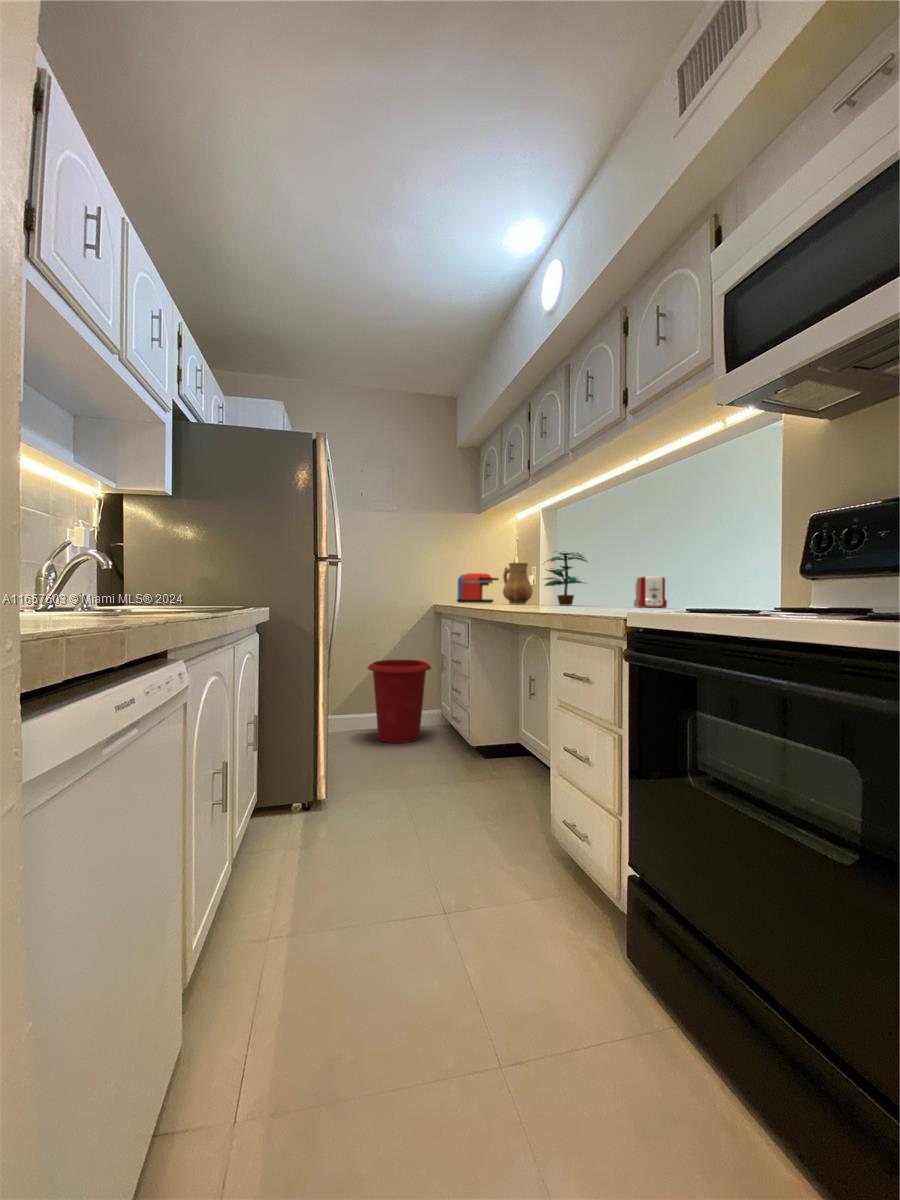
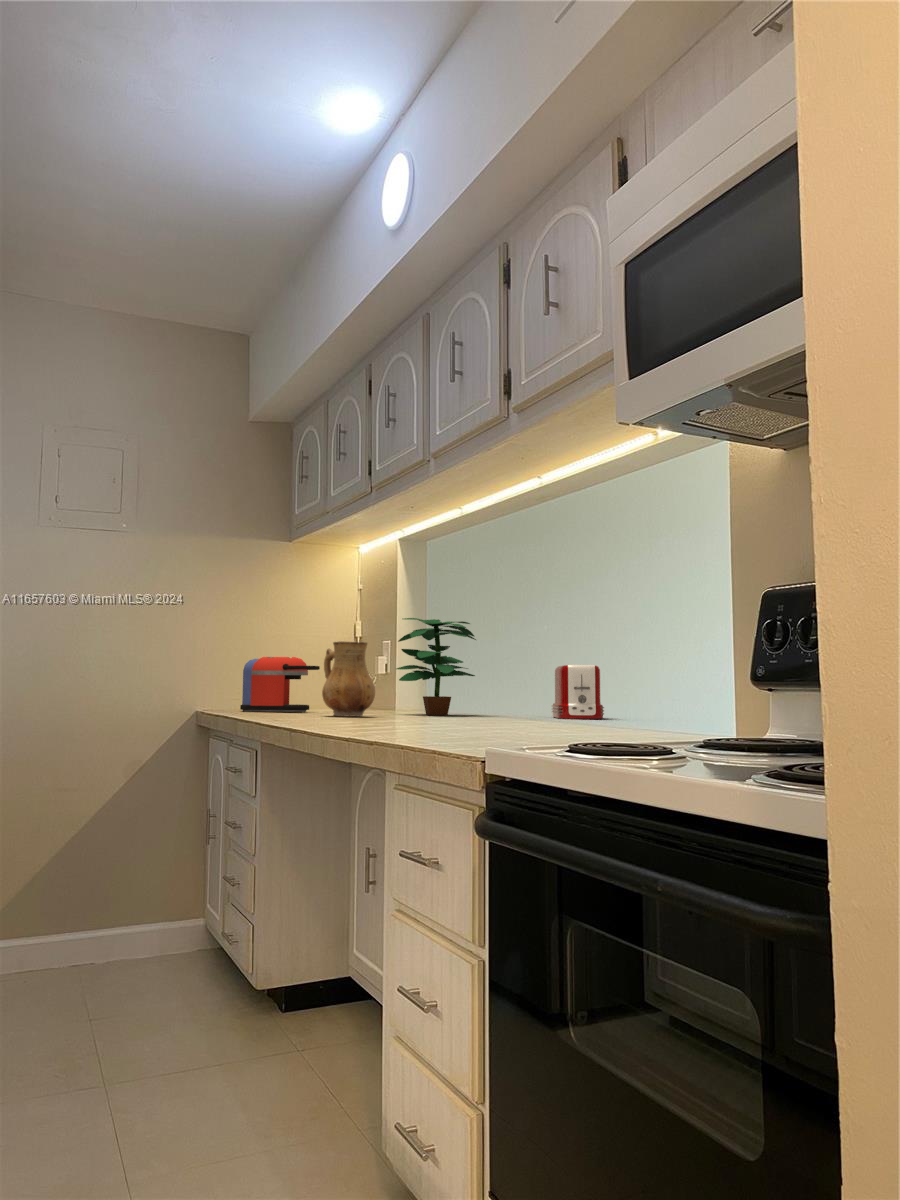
waste bin: present [368,659,431,743] -> none [58,822,188,990]

